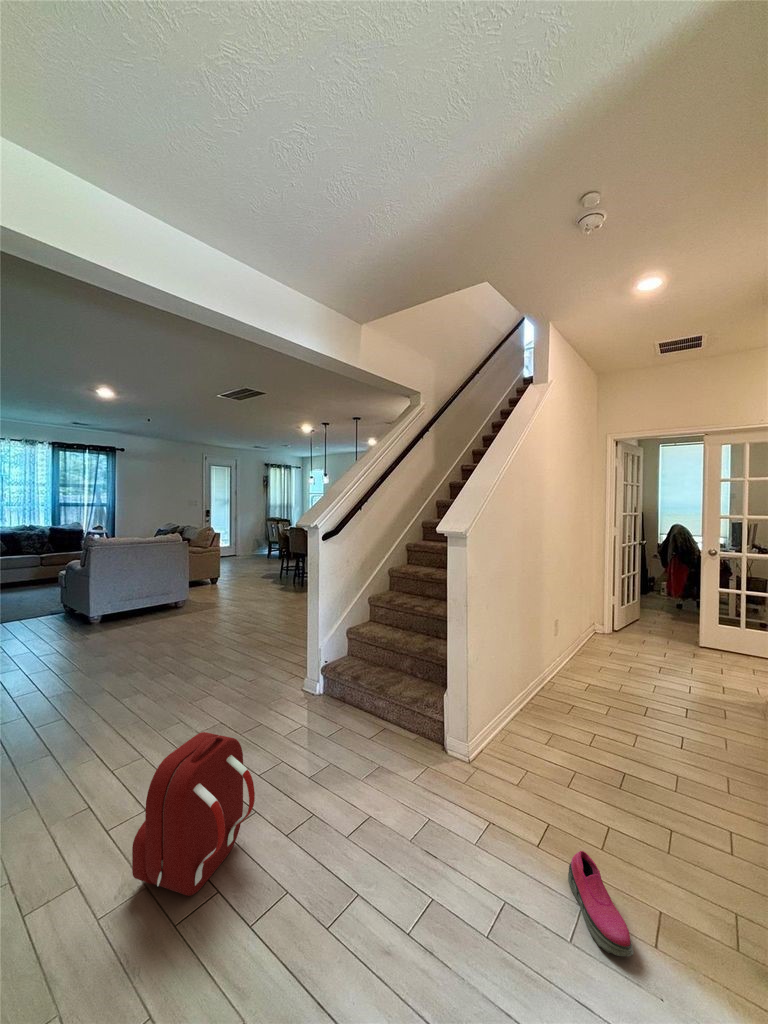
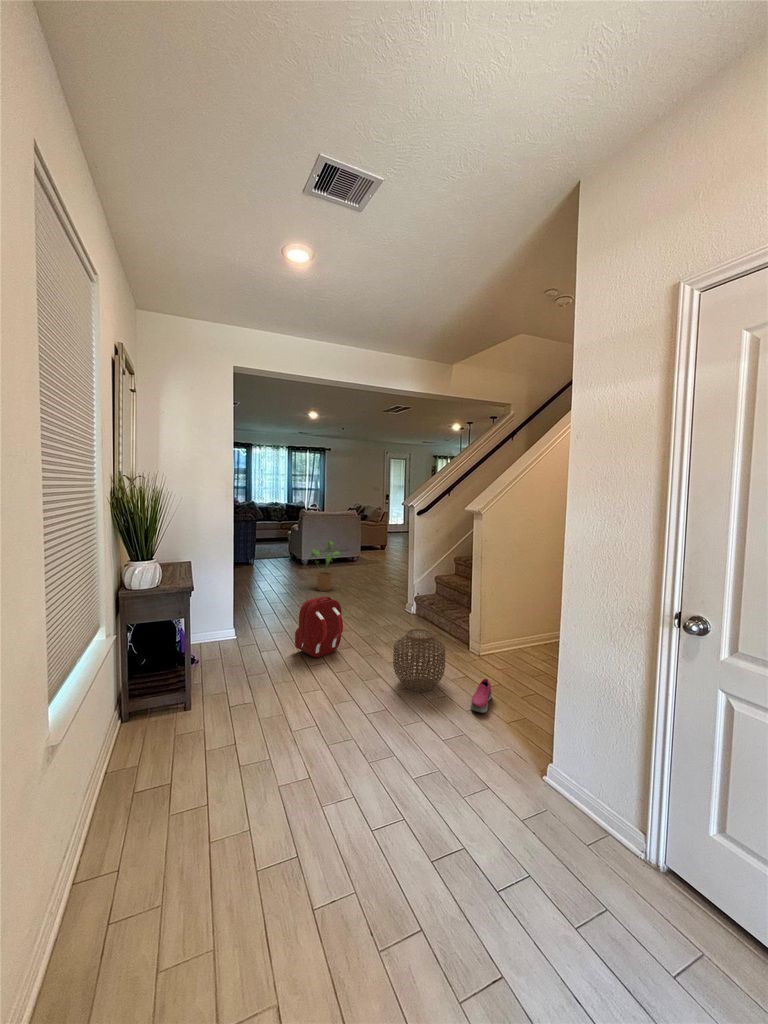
house plant: none [120,589,181,676] -> present [311,542,339,591]
woven basket: none [404,777,514,933] -> present [393,629,445,692]

